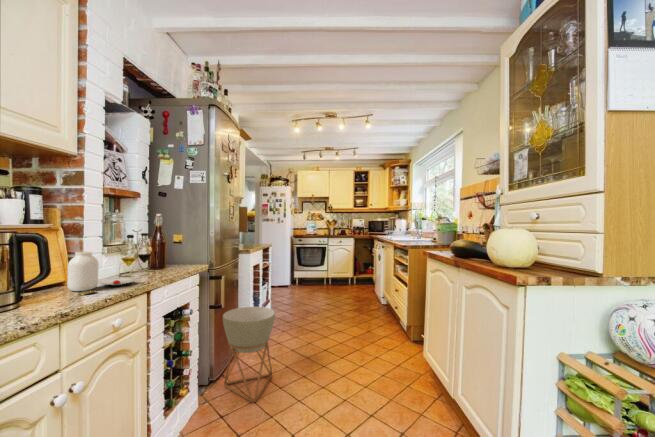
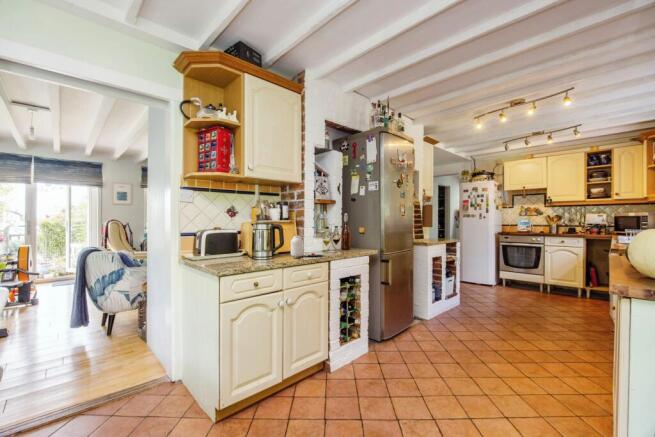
planter: present [223,307,275,402] -> none [389,288,434,363]

